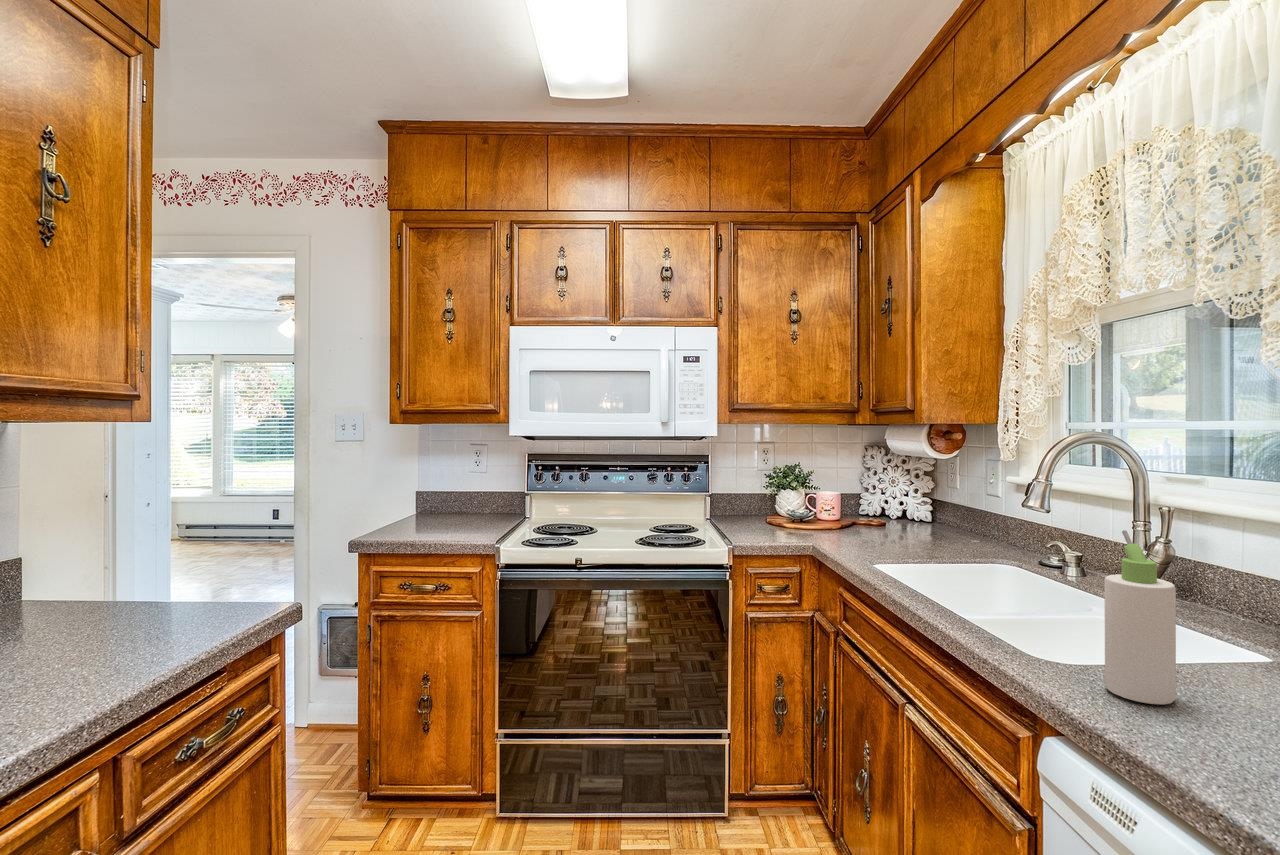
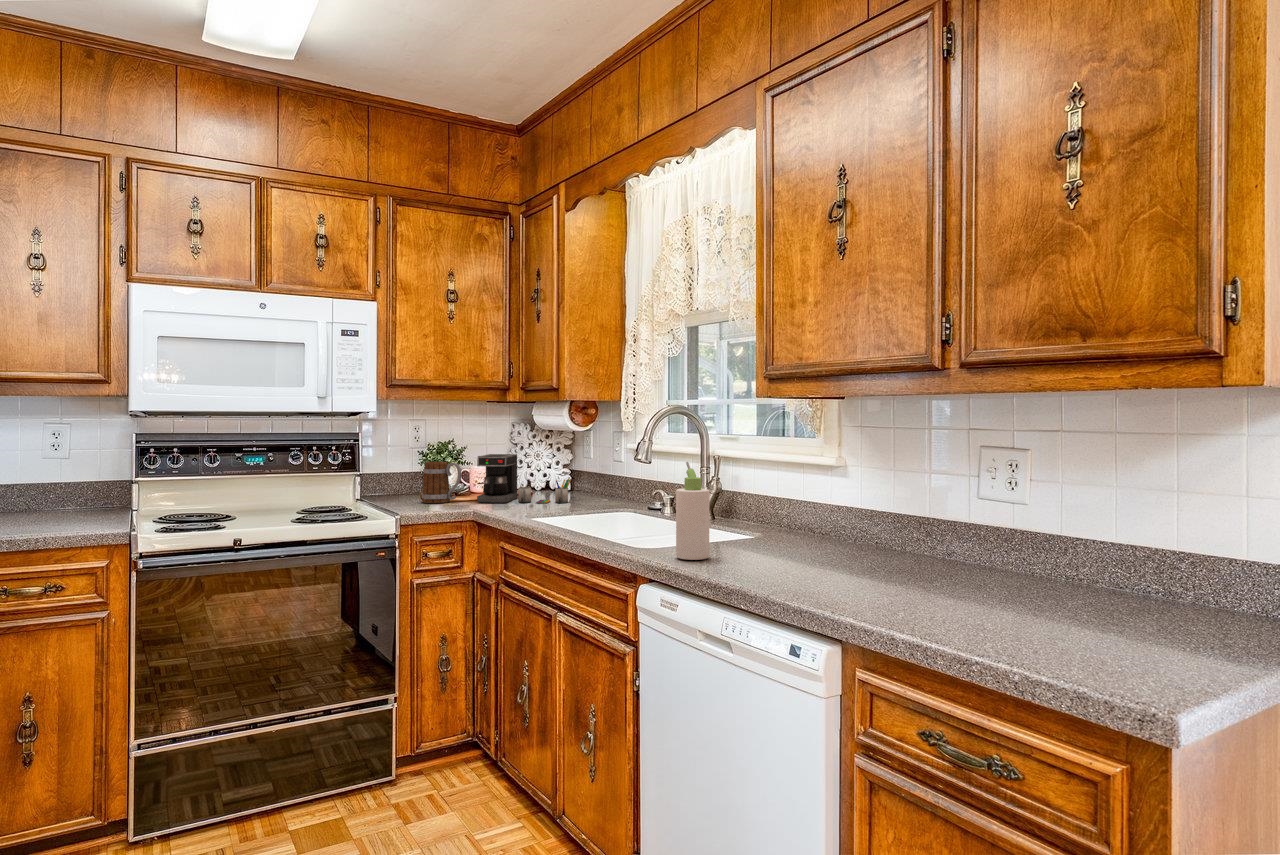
coffee maker: none [820,480,931,541] -> present [477,454,571,503]
mug: none [764,486,804,530] -> present [422,462,462,503]

